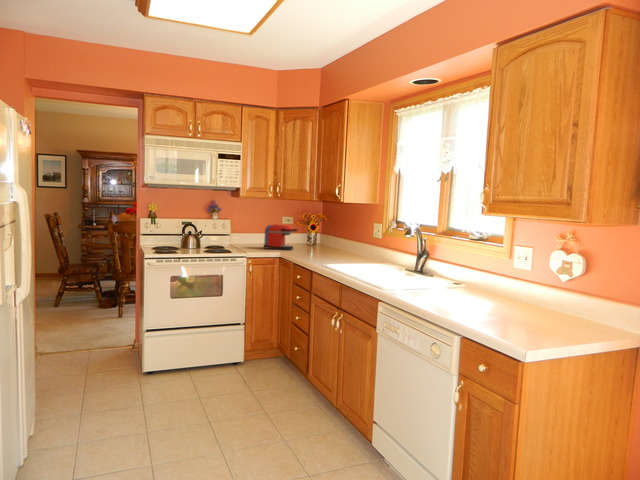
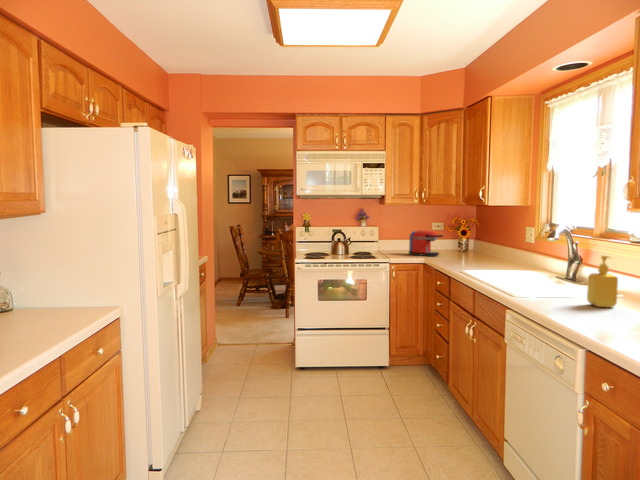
soap dispenser: none [449,252,473,298] -> present [587,256,618,307]

